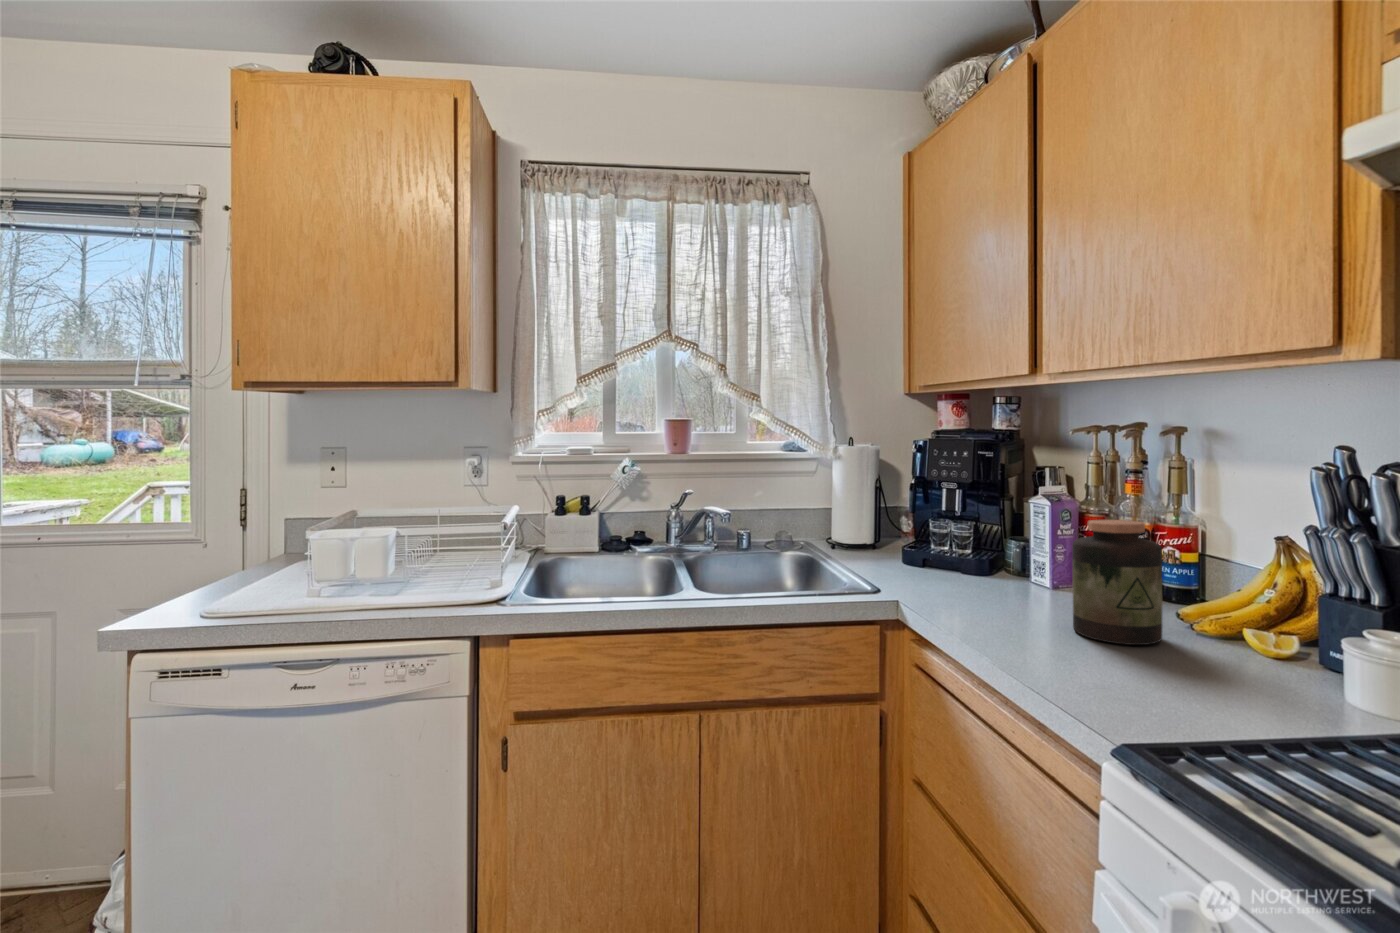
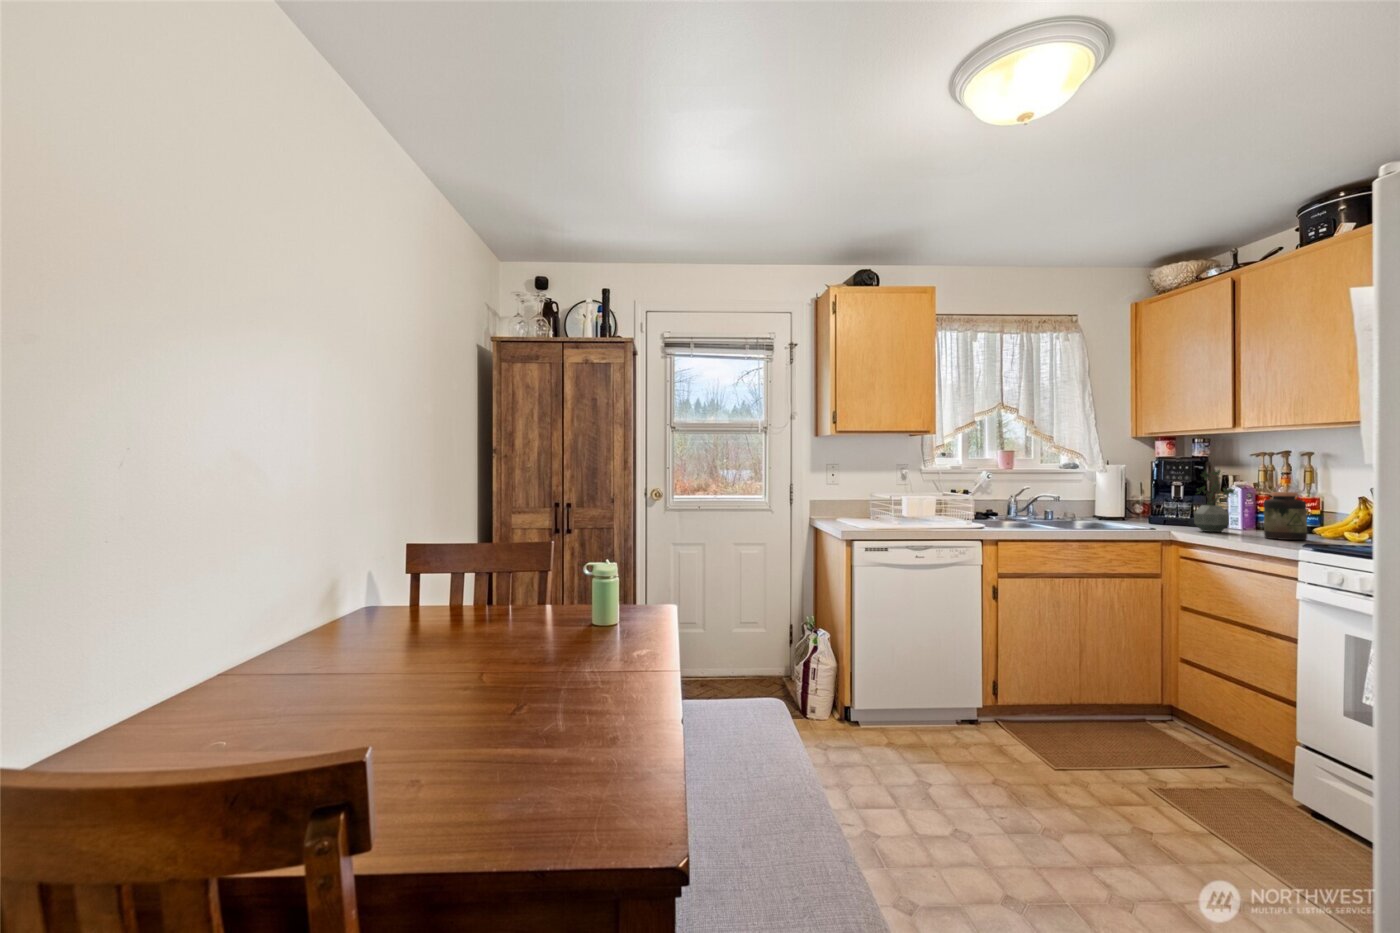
potted plant: none [953,460,1036,600] -> present [1194,470,1235,532]

